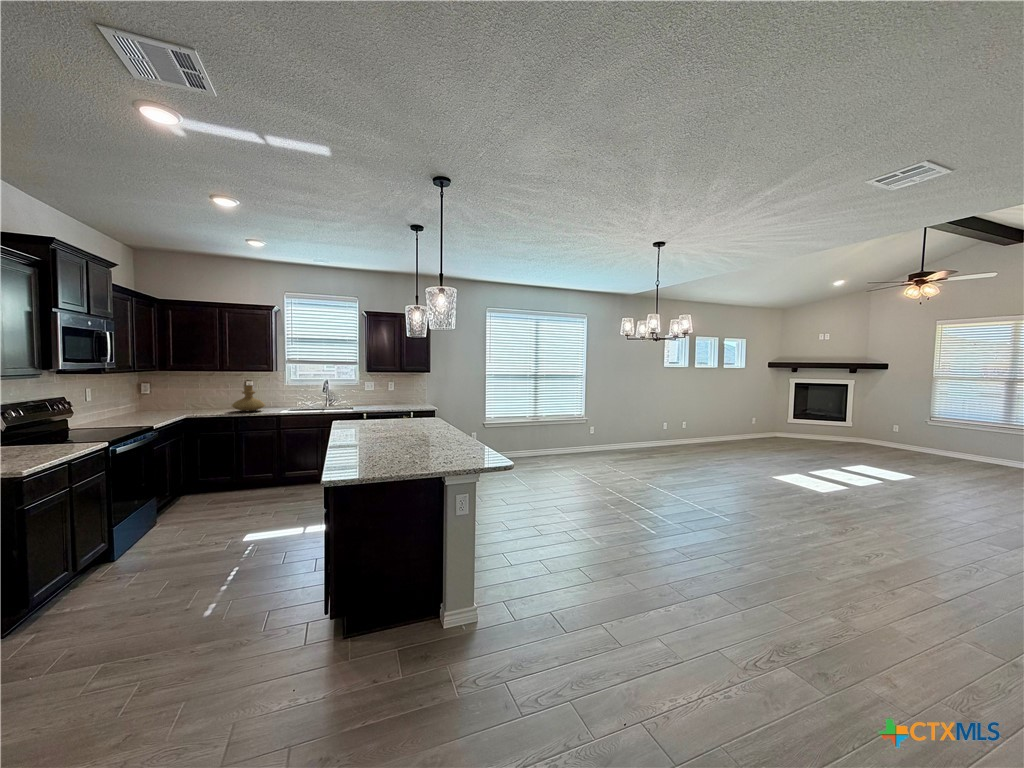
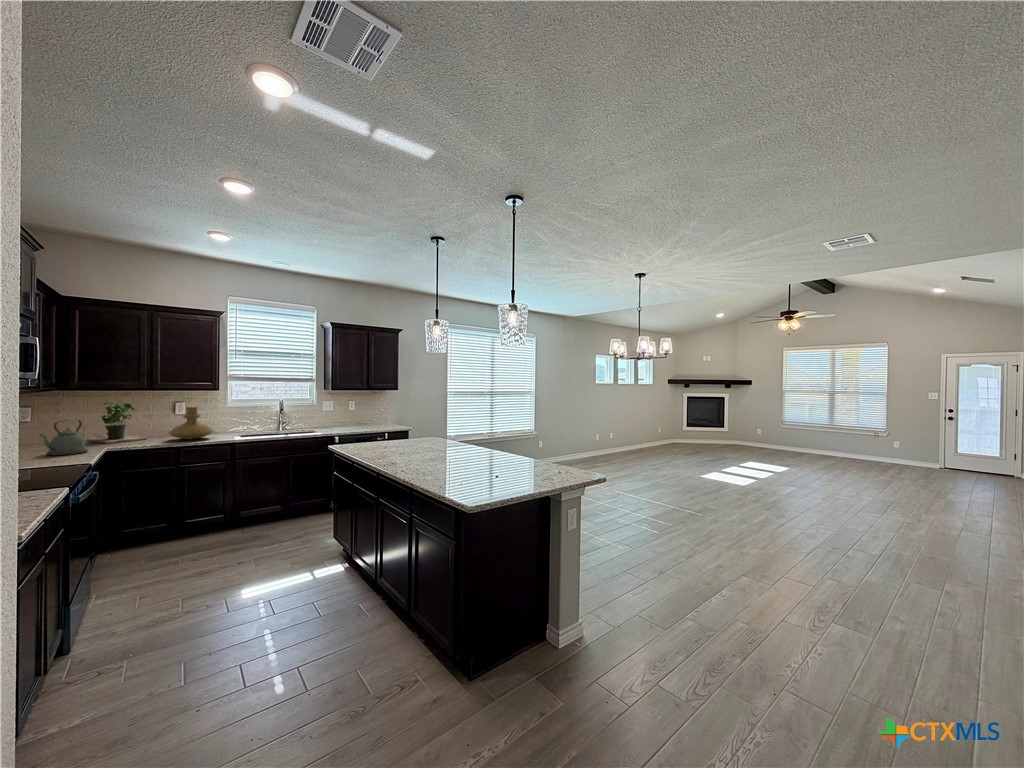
potted plant: none [181,380,220,412] -> present [87,402,147,444]
kettle: none [132,393,168,420] -> present [40,420,88,456]

